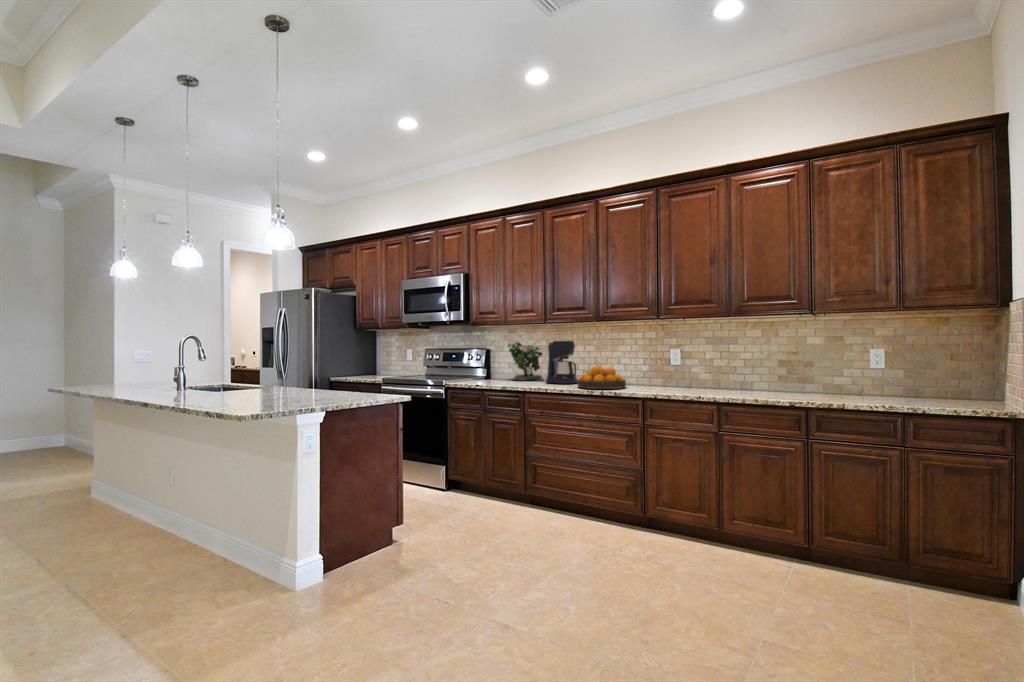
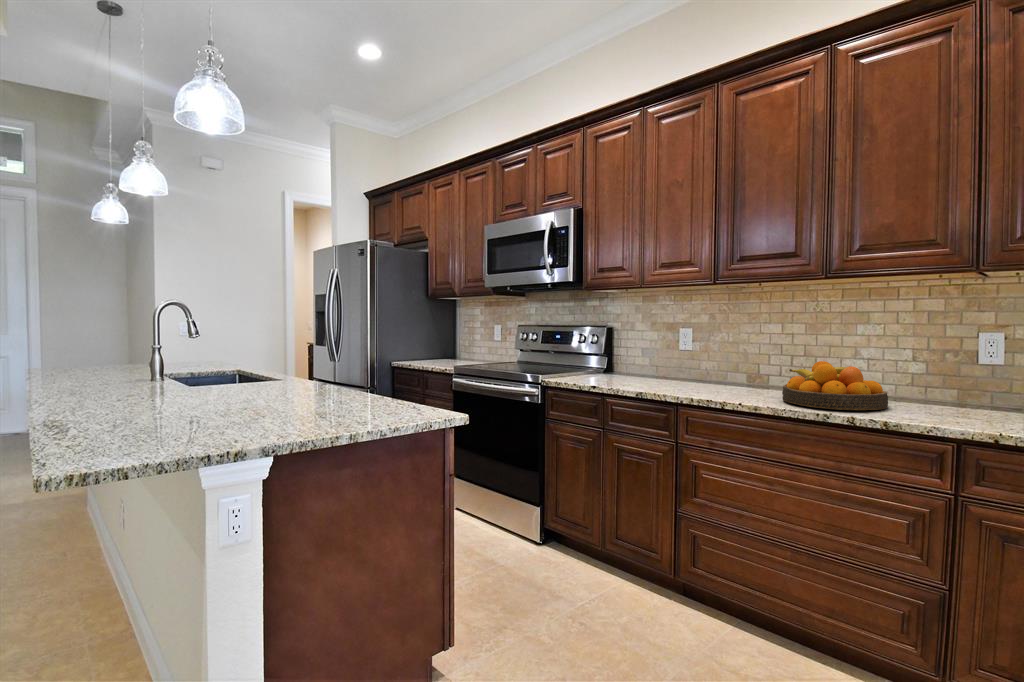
coffee maker: present [546,341,578,384] -> none [713,314,774,391]
potted plant: present [508,342,543,380] -> none [643,312,706,380]

